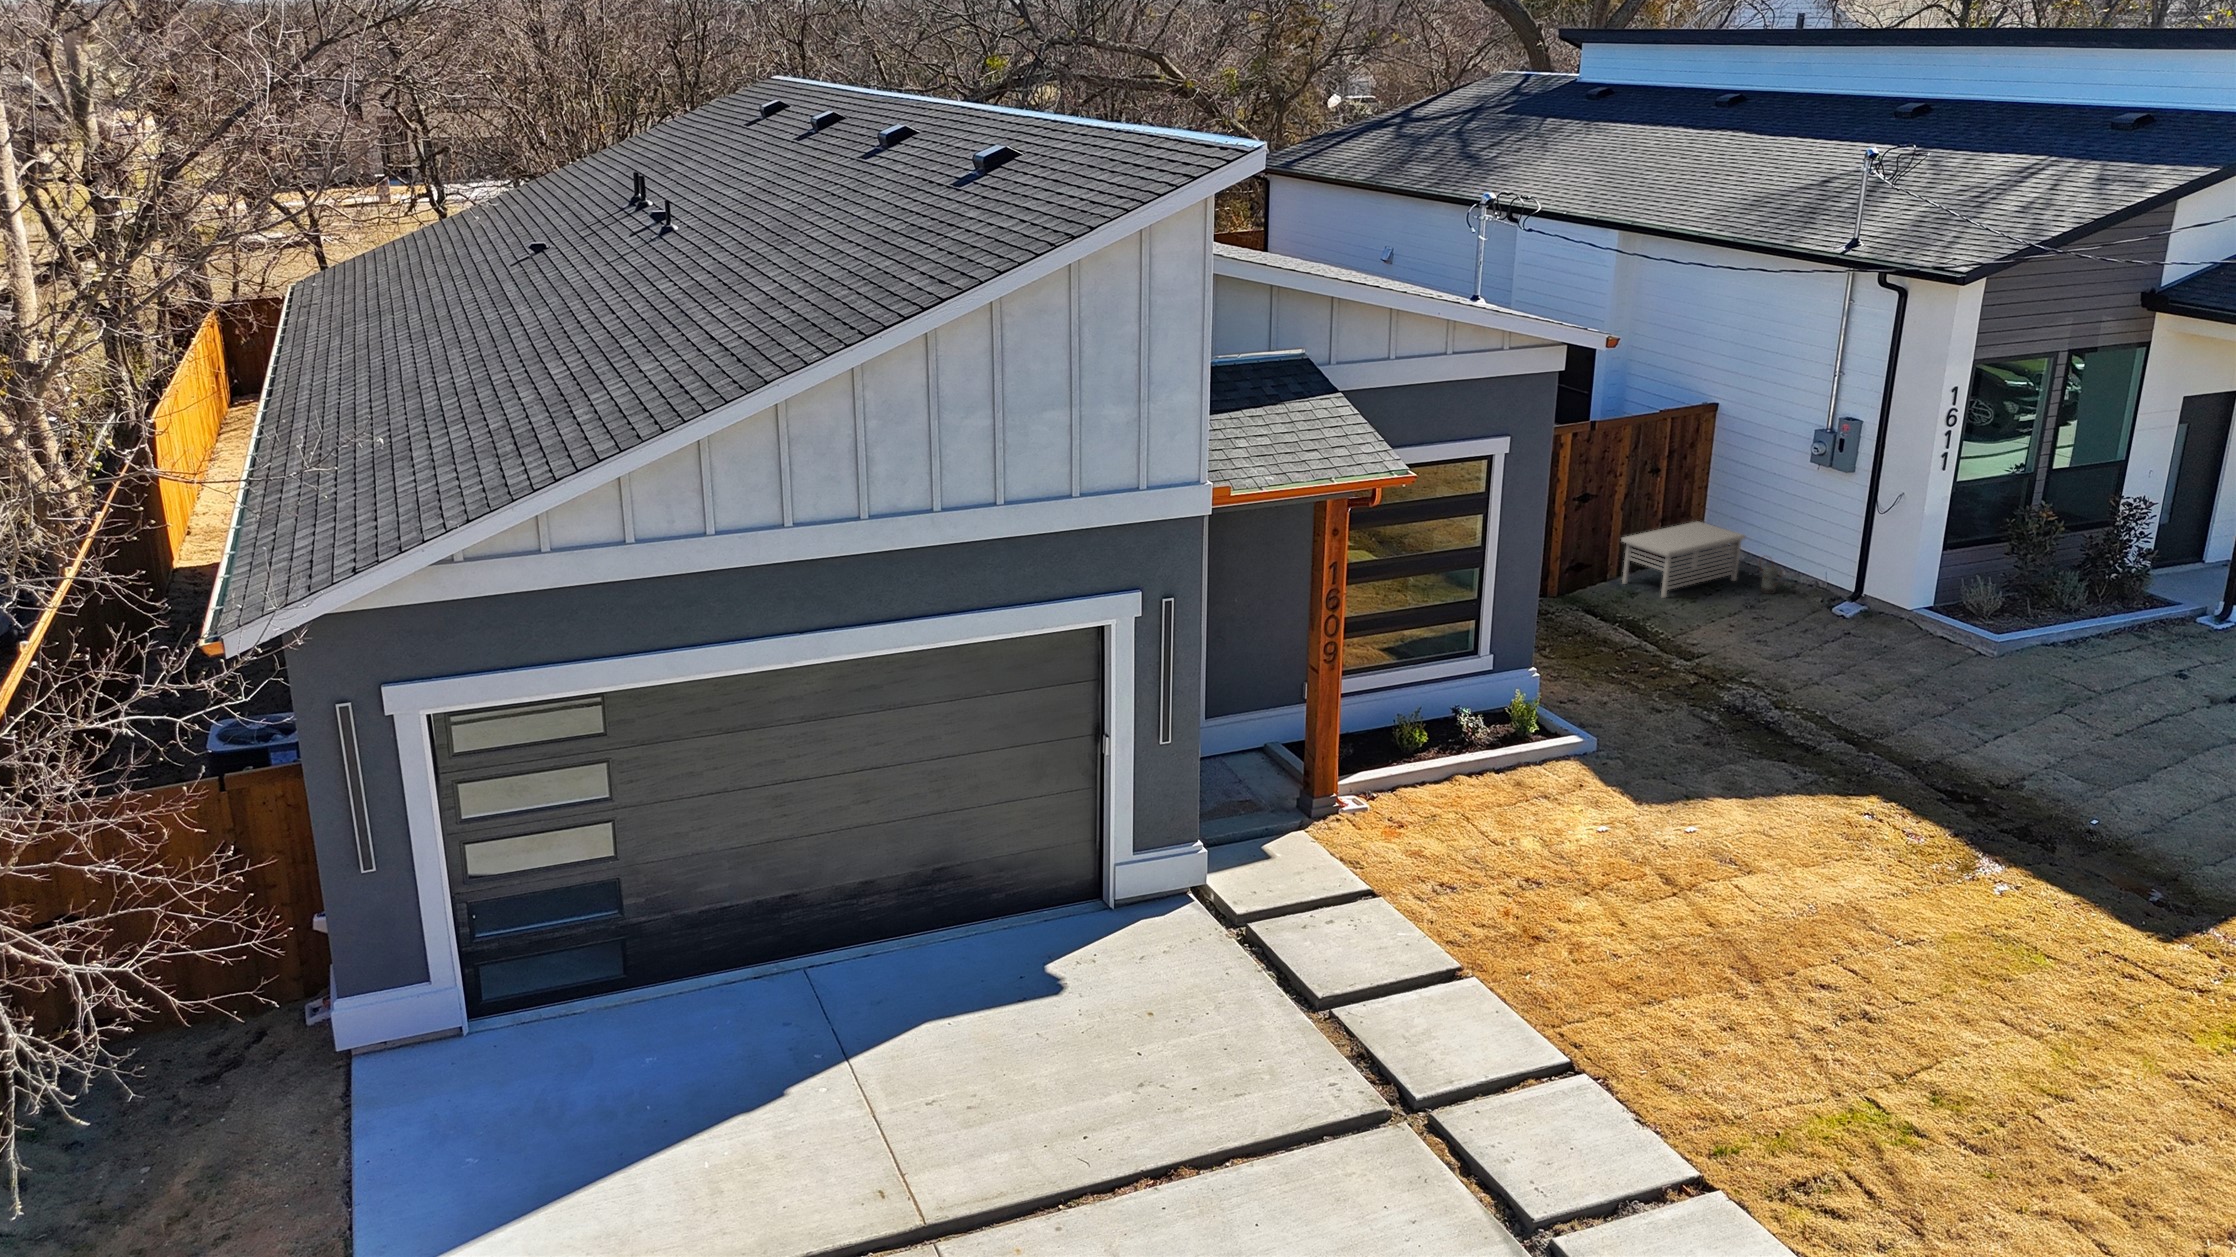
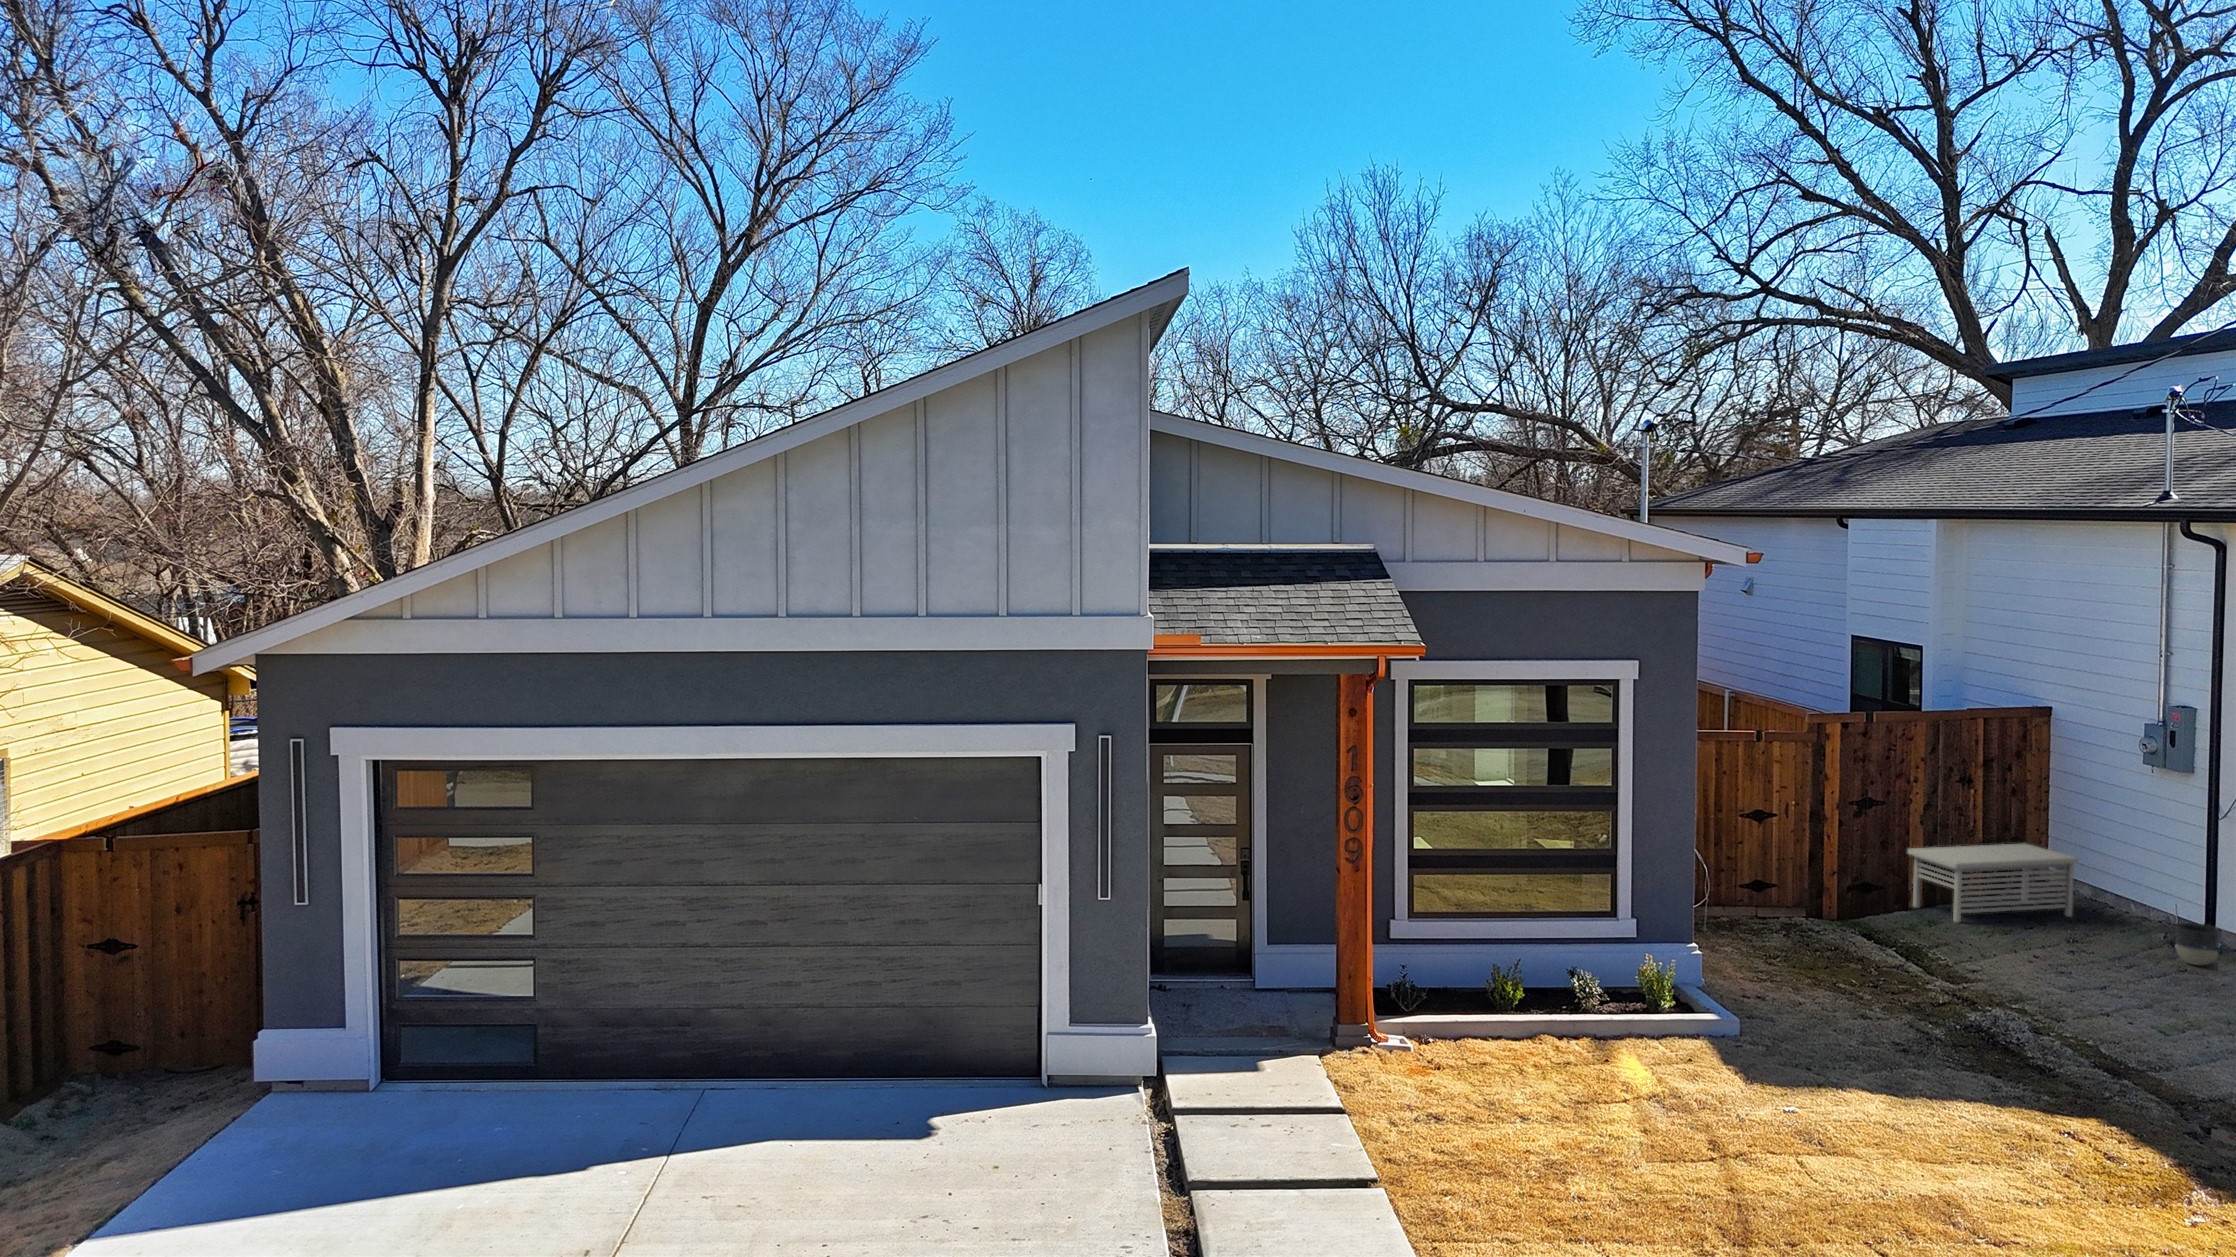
watering can: present [1761,566,1779,594] -> none [2096,883,2124,931]
planter: none [1833,591,1867,624] -> present [2176,923,2220,965]

